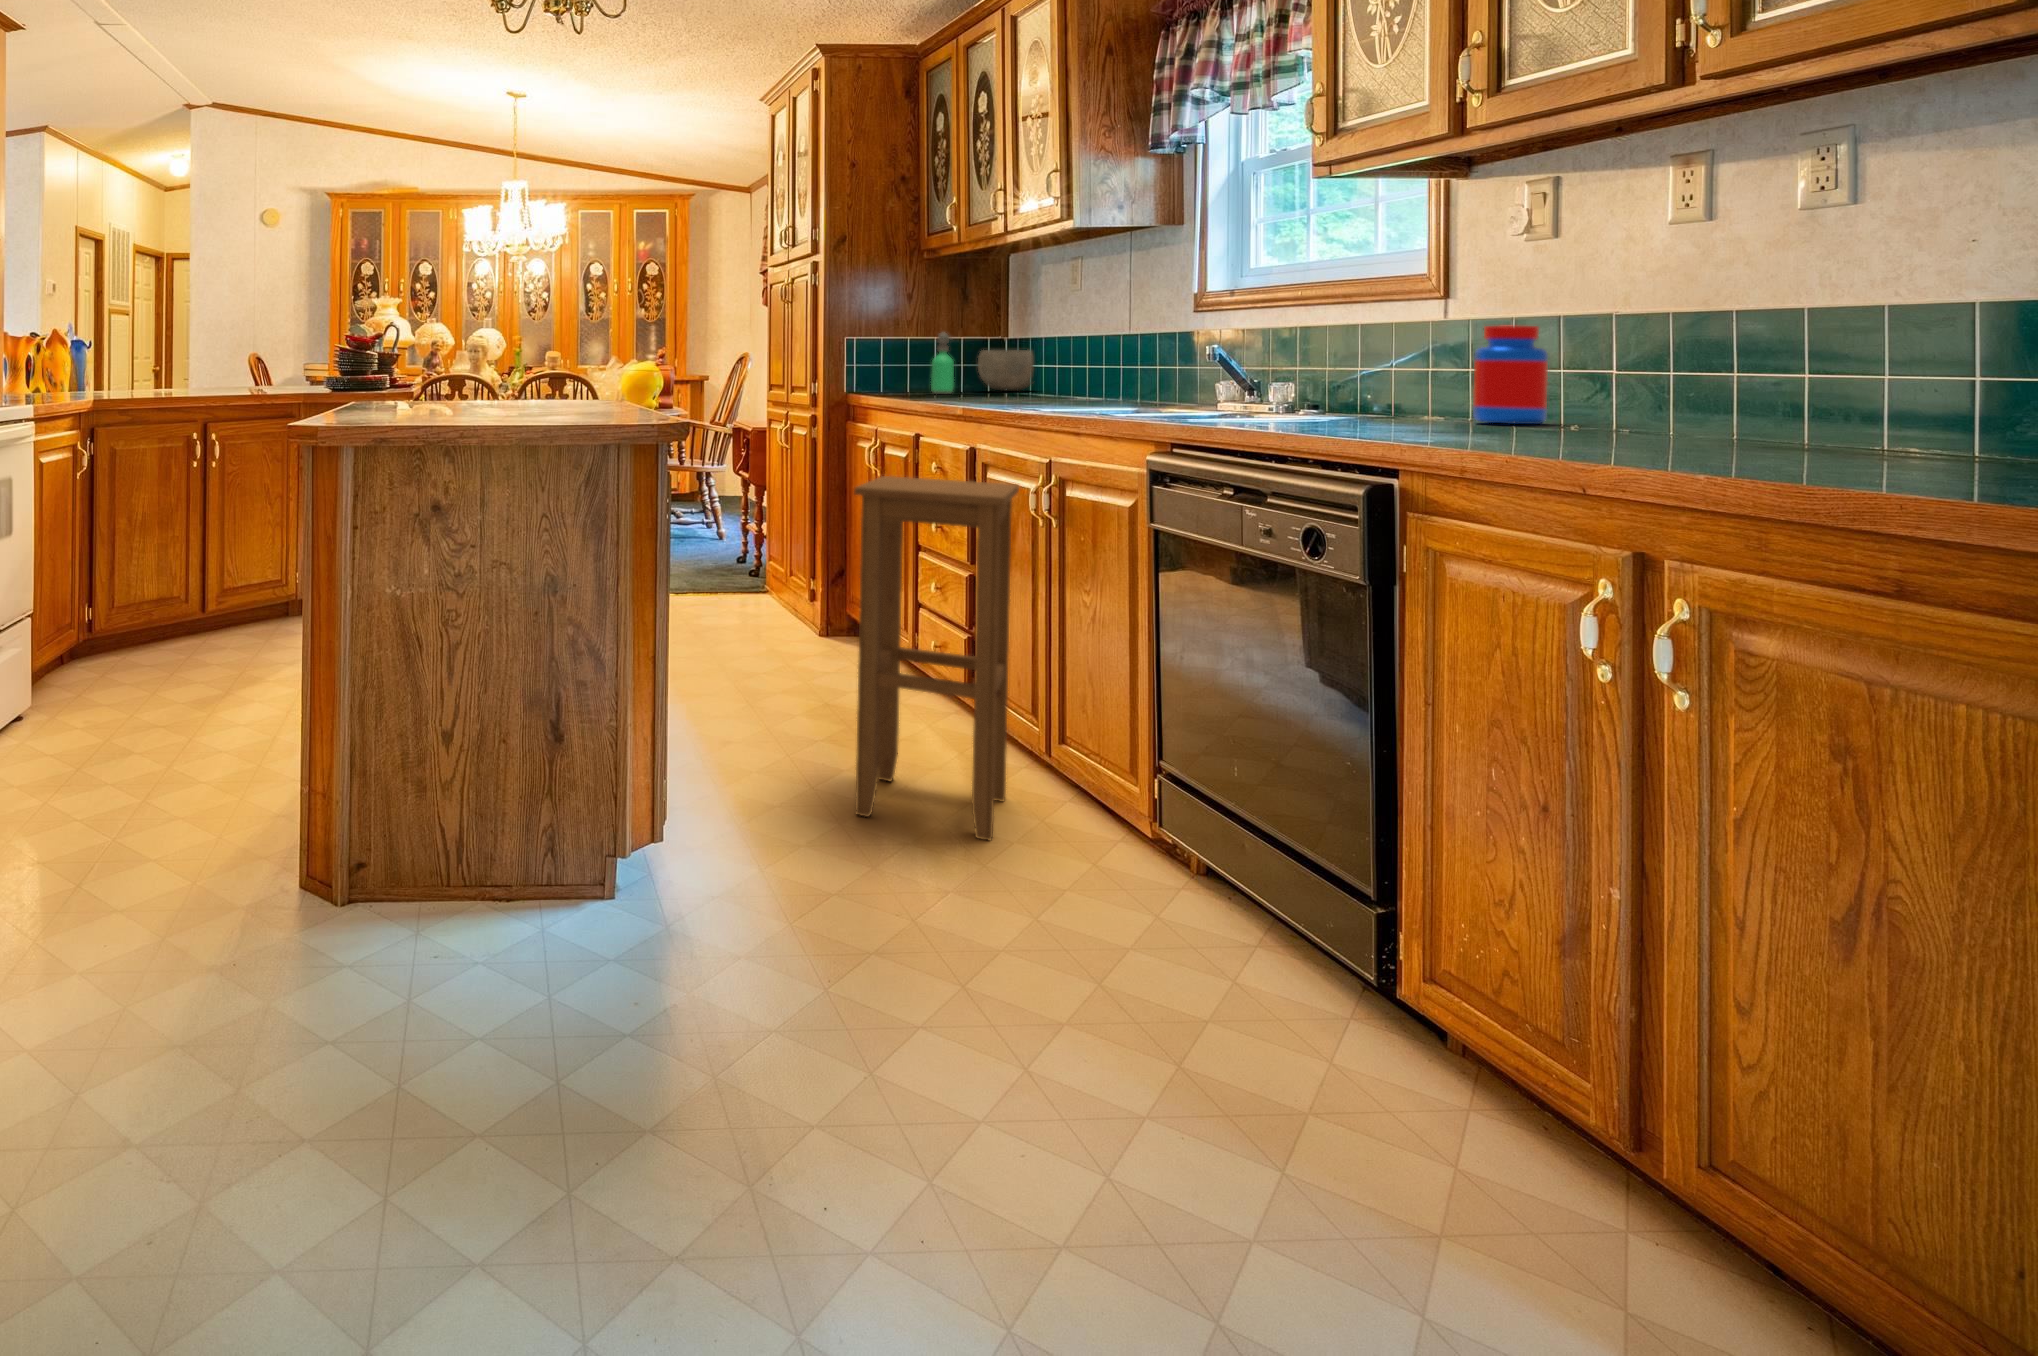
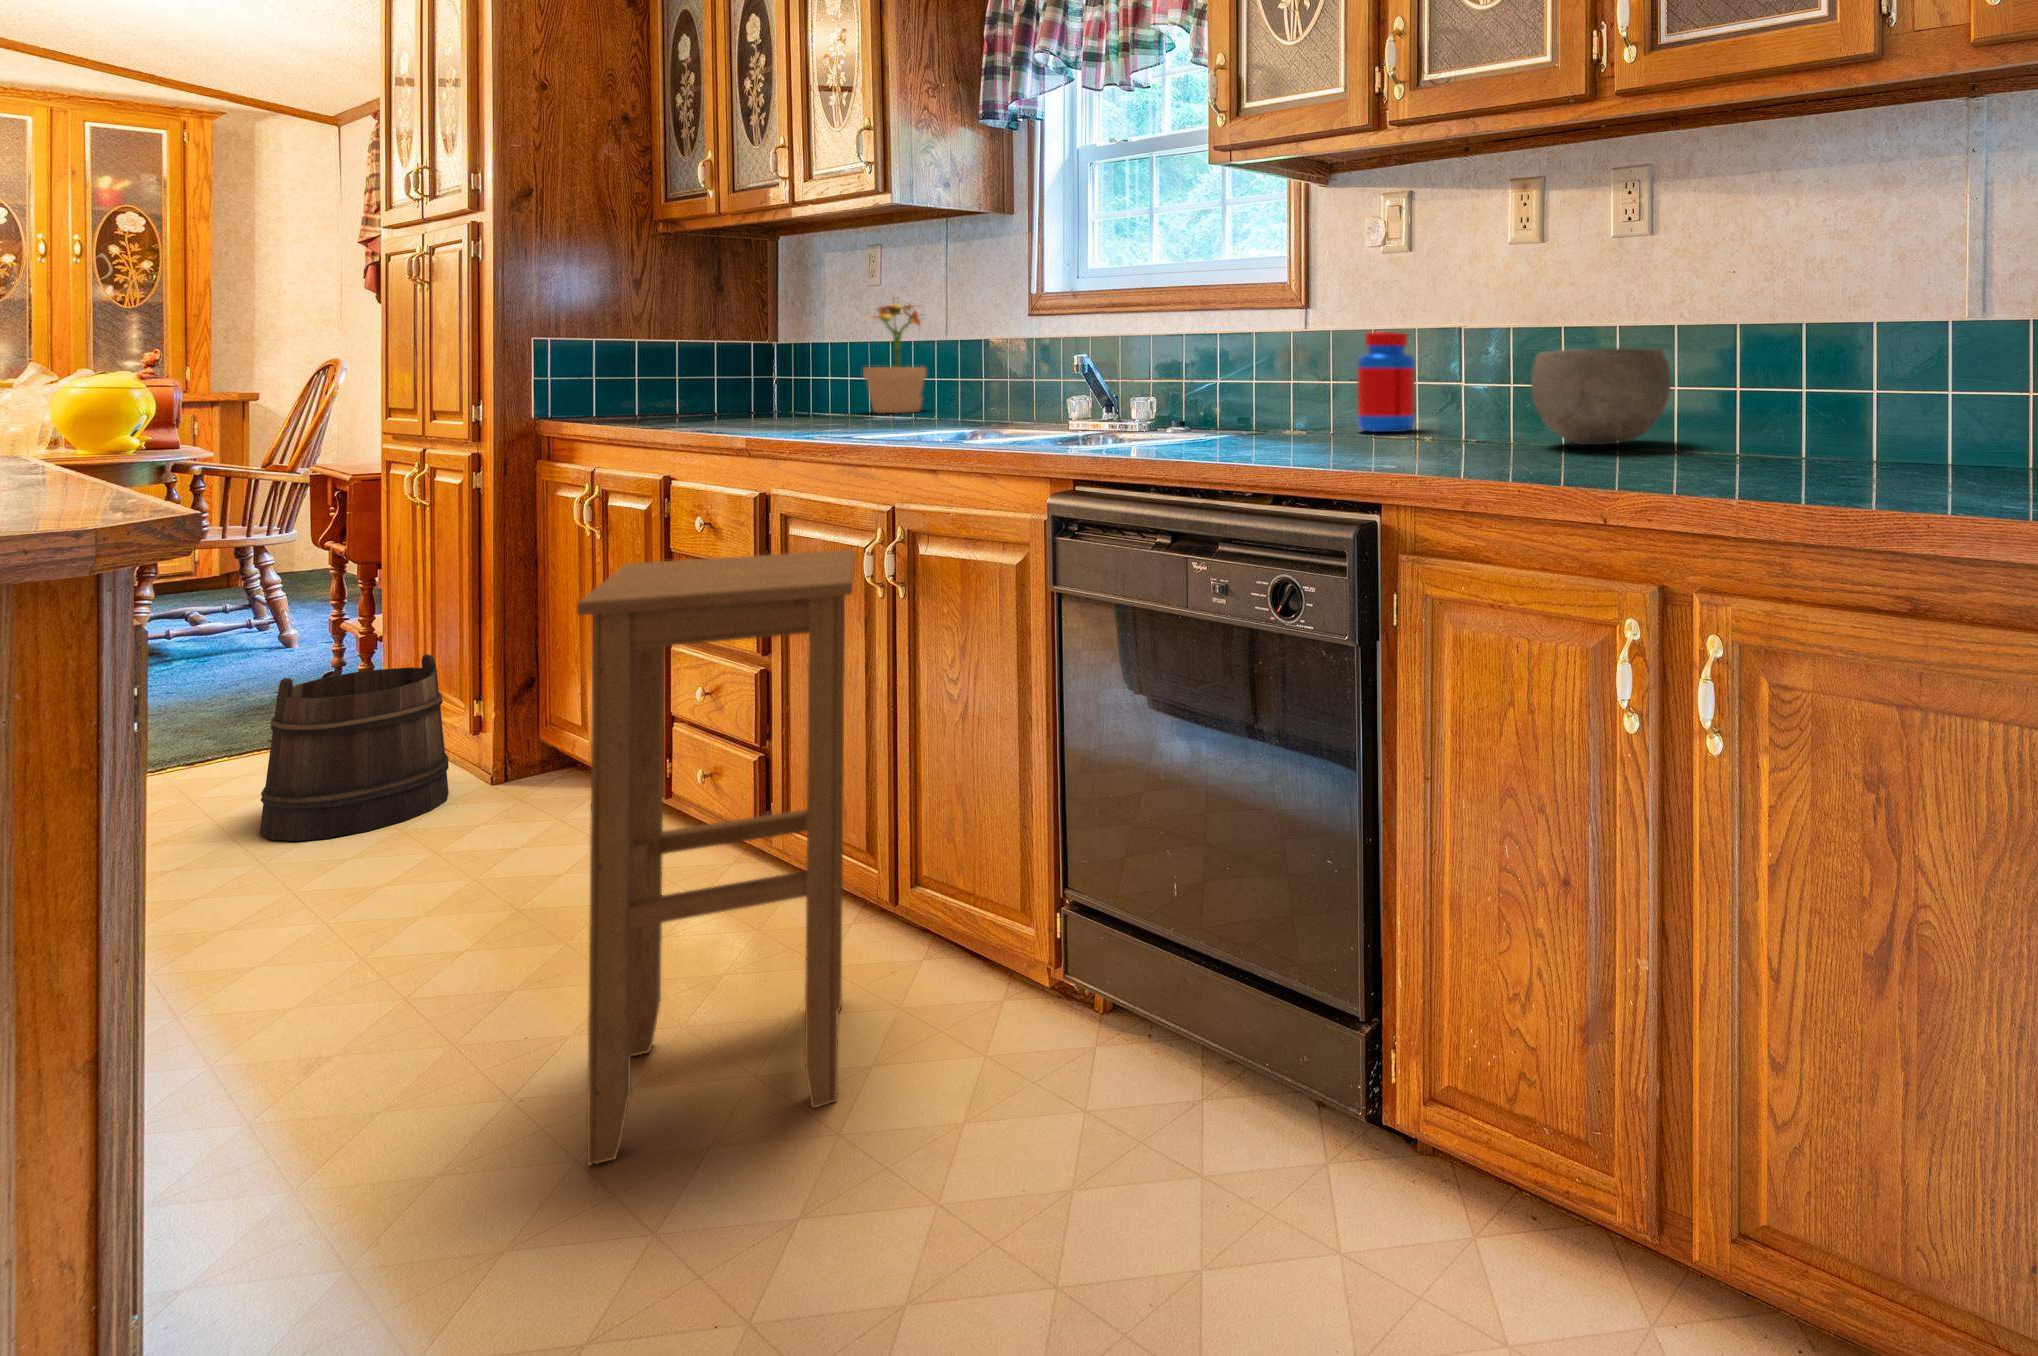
potted plant: none [1054,302,1109,397] -> present [863,304,926,413]
soap dispenser: present [931,332,954,394] -> none [681,331,715,415]
bowl: present [978,350,1033,391] -> present [1531,348,1671,445]
bucket: none [714,540,799,640] -> present [260,654,449,841]

